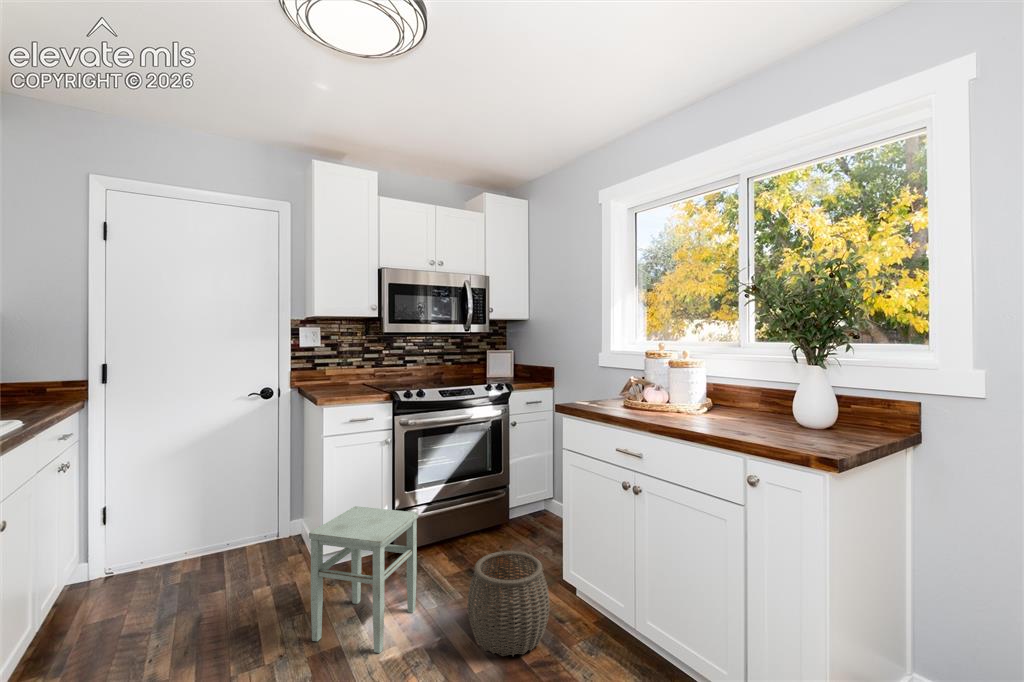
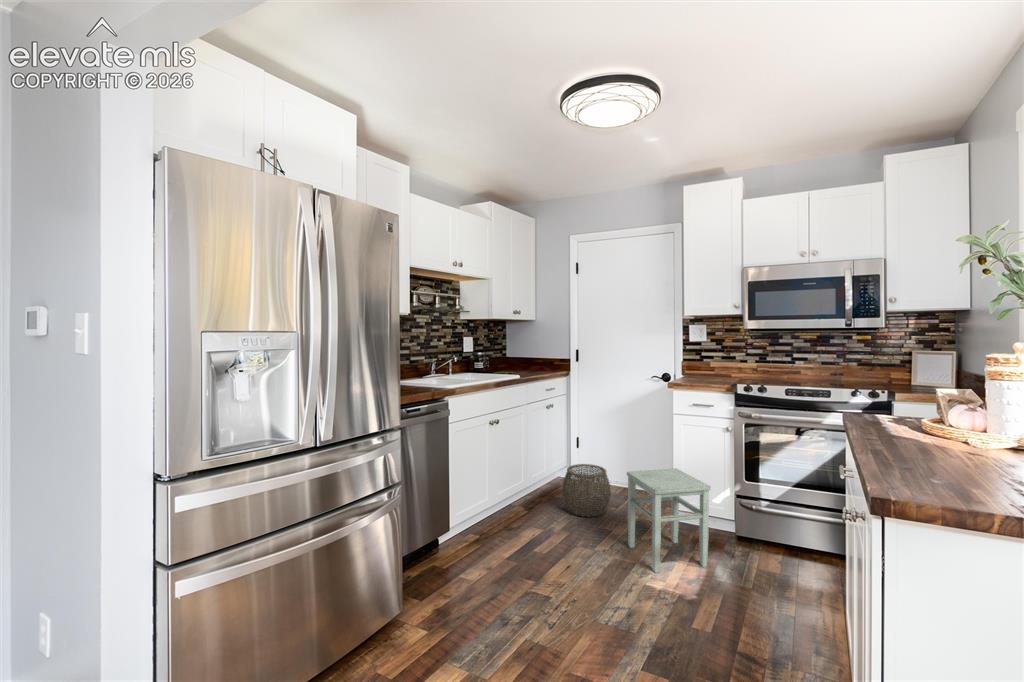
woven basket: present [467,551,550,656] -> present [562,464,611,517]

